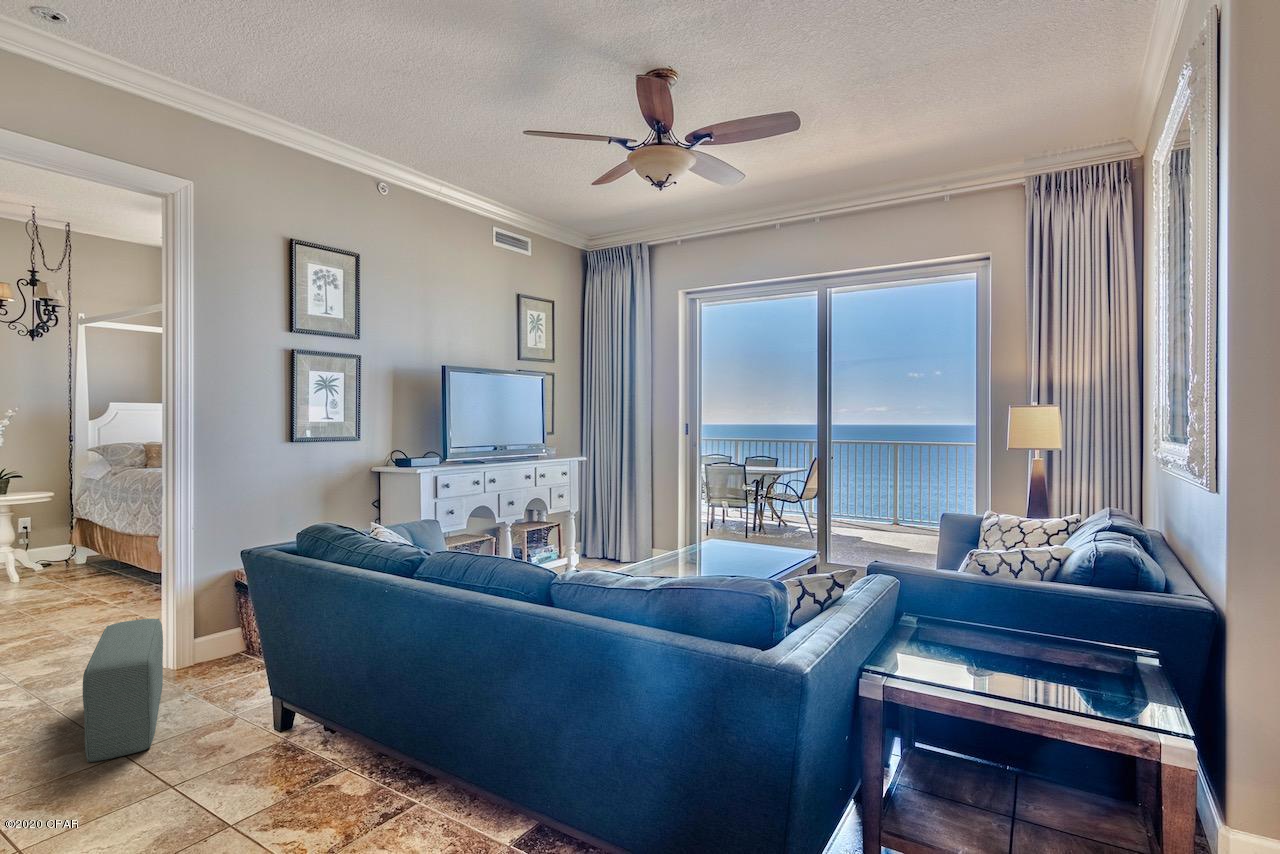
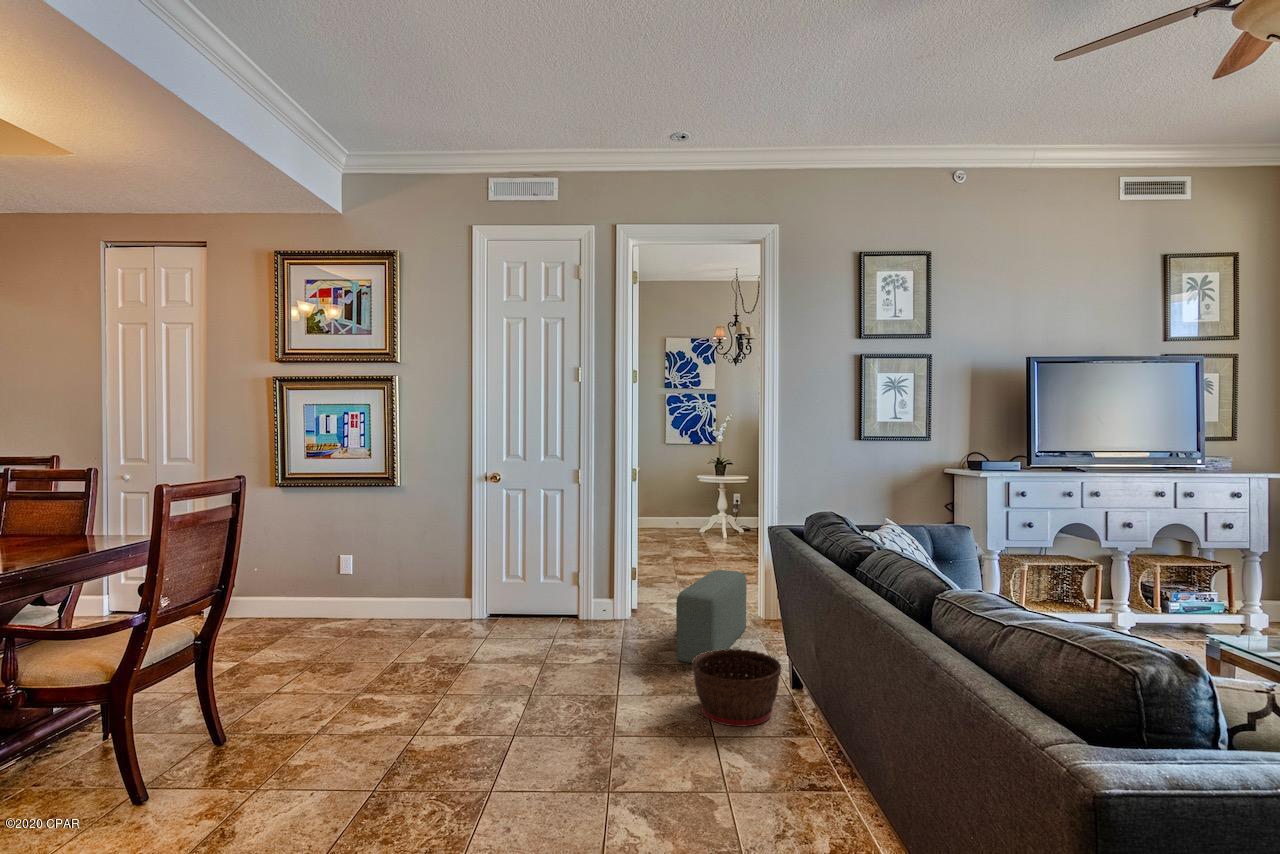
basket: none [166,703,295,811] -> present [692,649,781,726]

